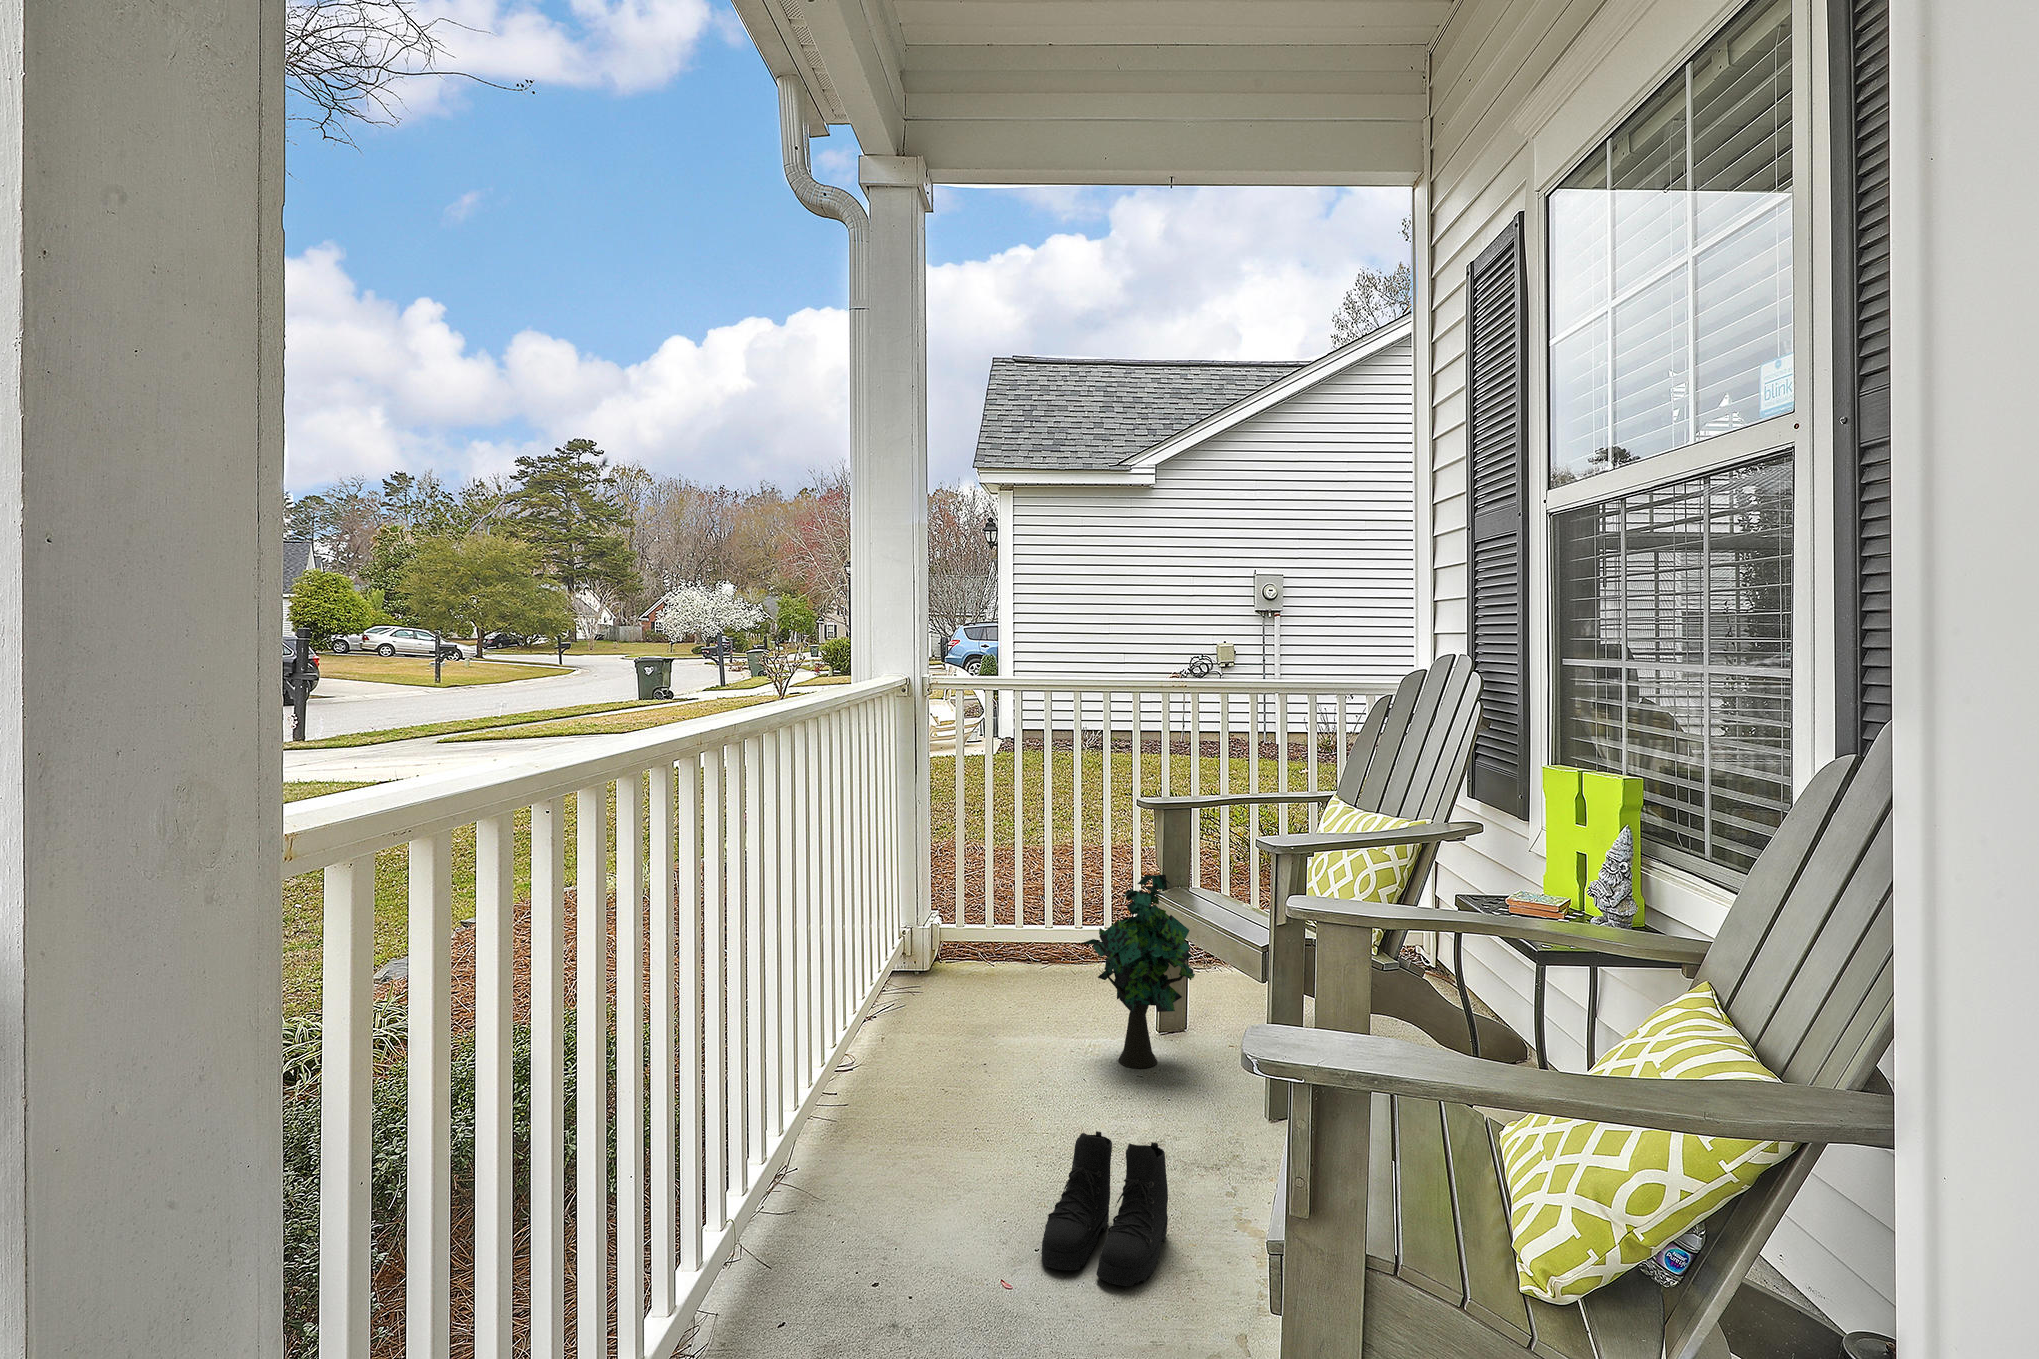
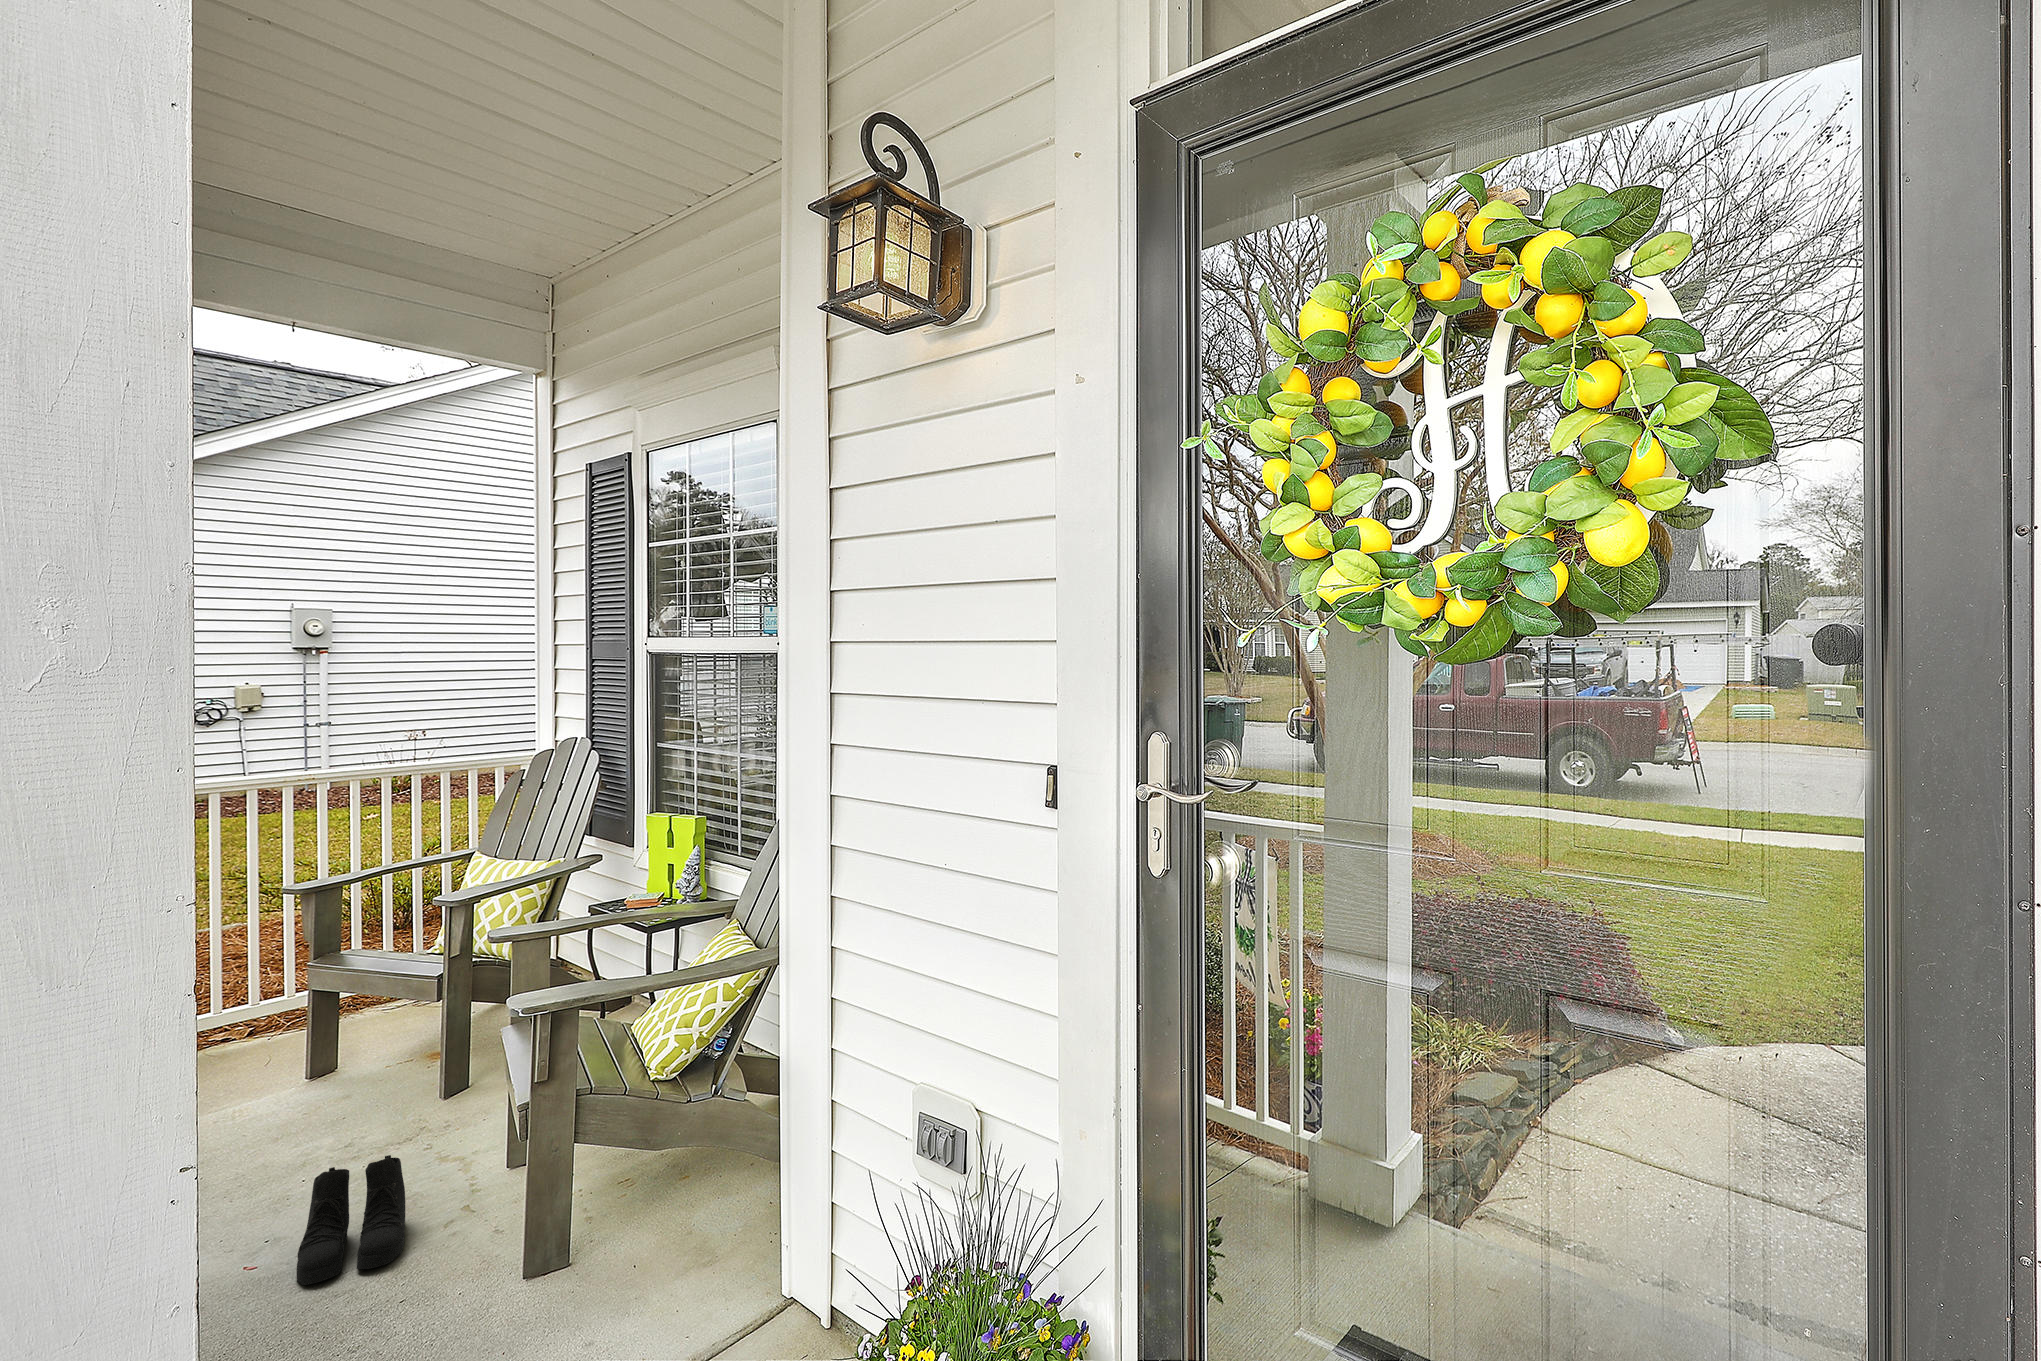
decorative plant: present [1081,874,1195,1068] -> none [239,945,364,1121]

